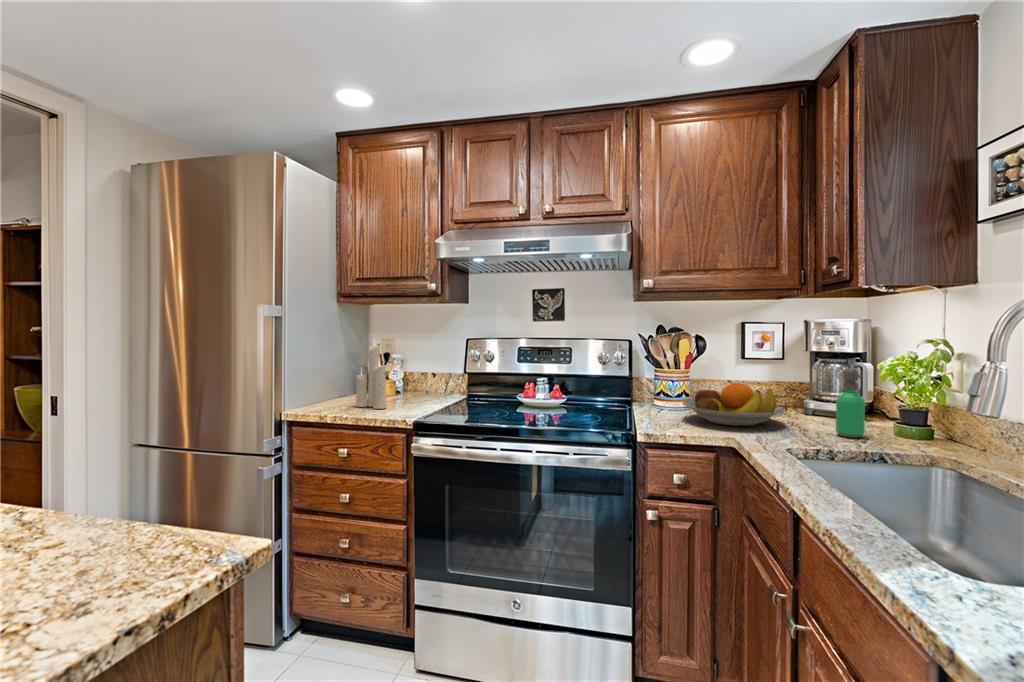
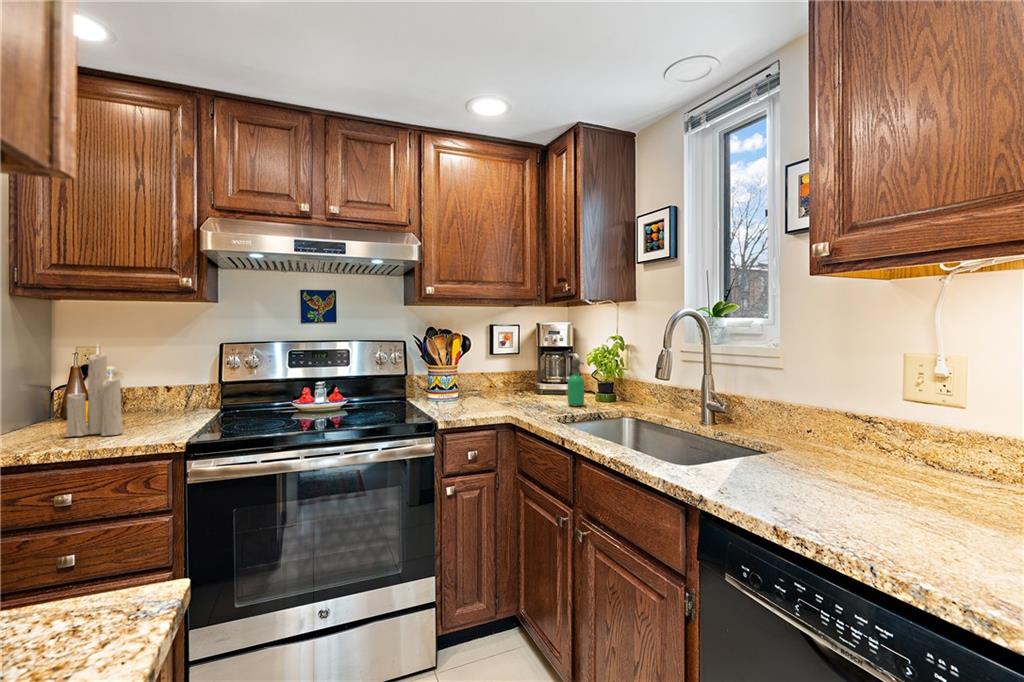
fruit bowl: present [682,383,785,426] -> none [461,374,535,408]

